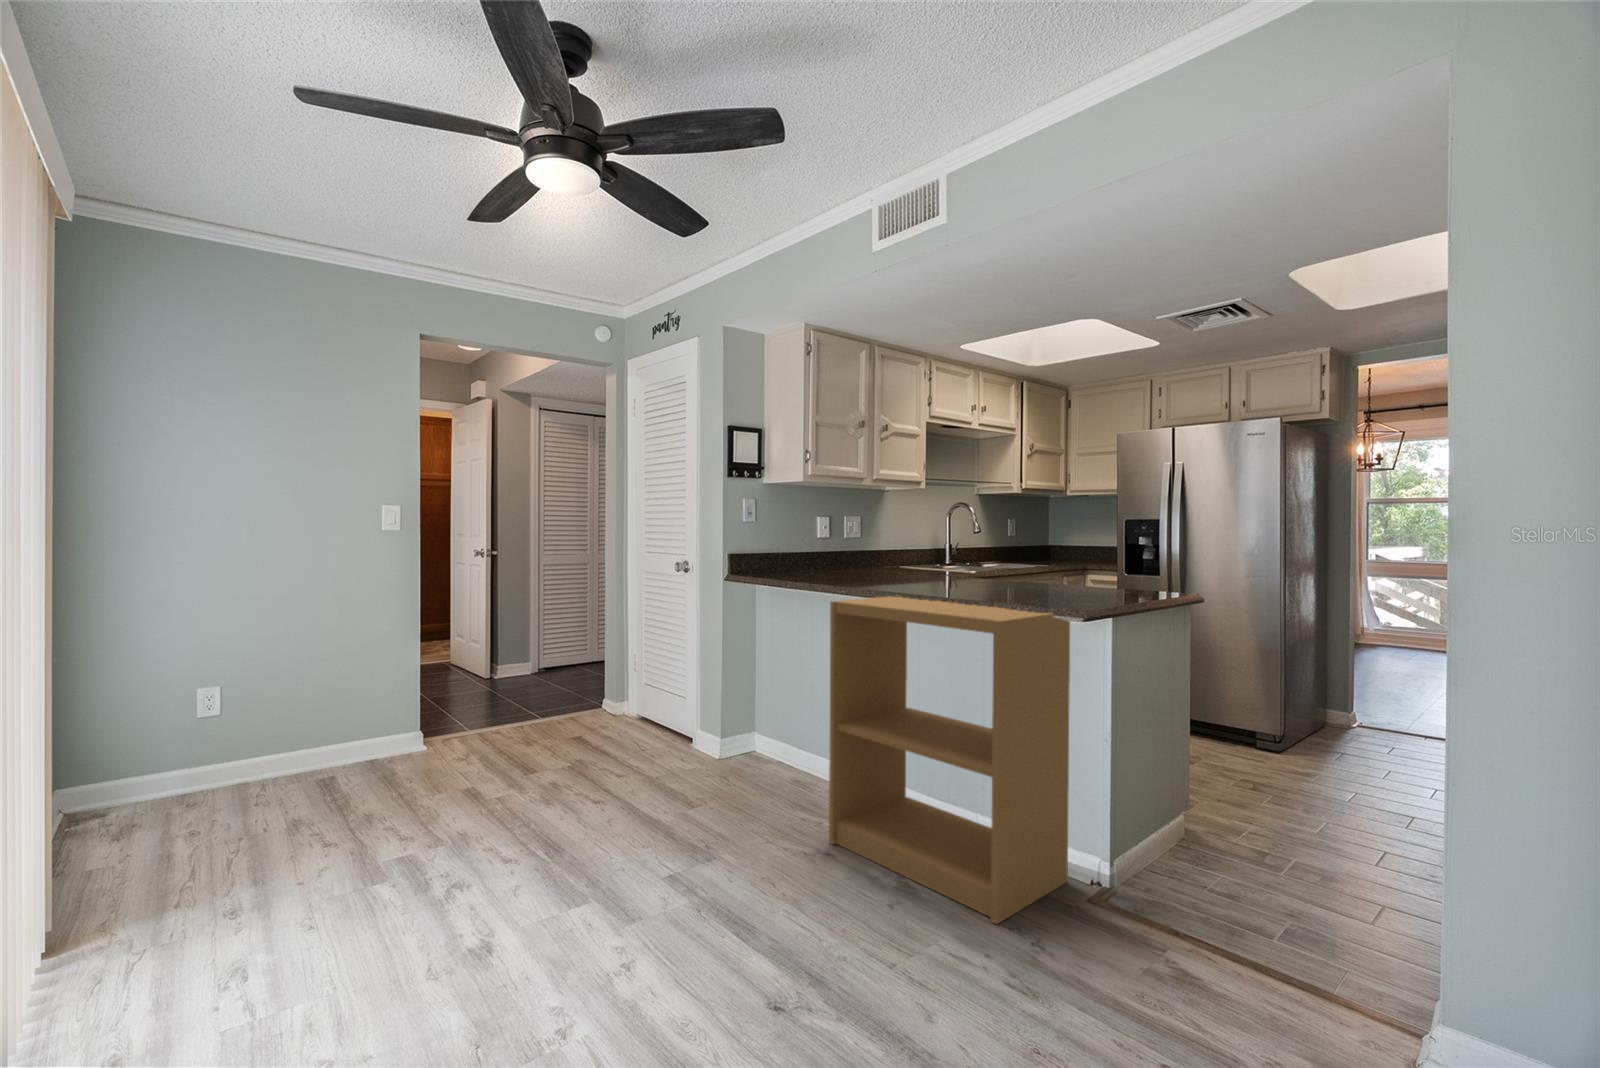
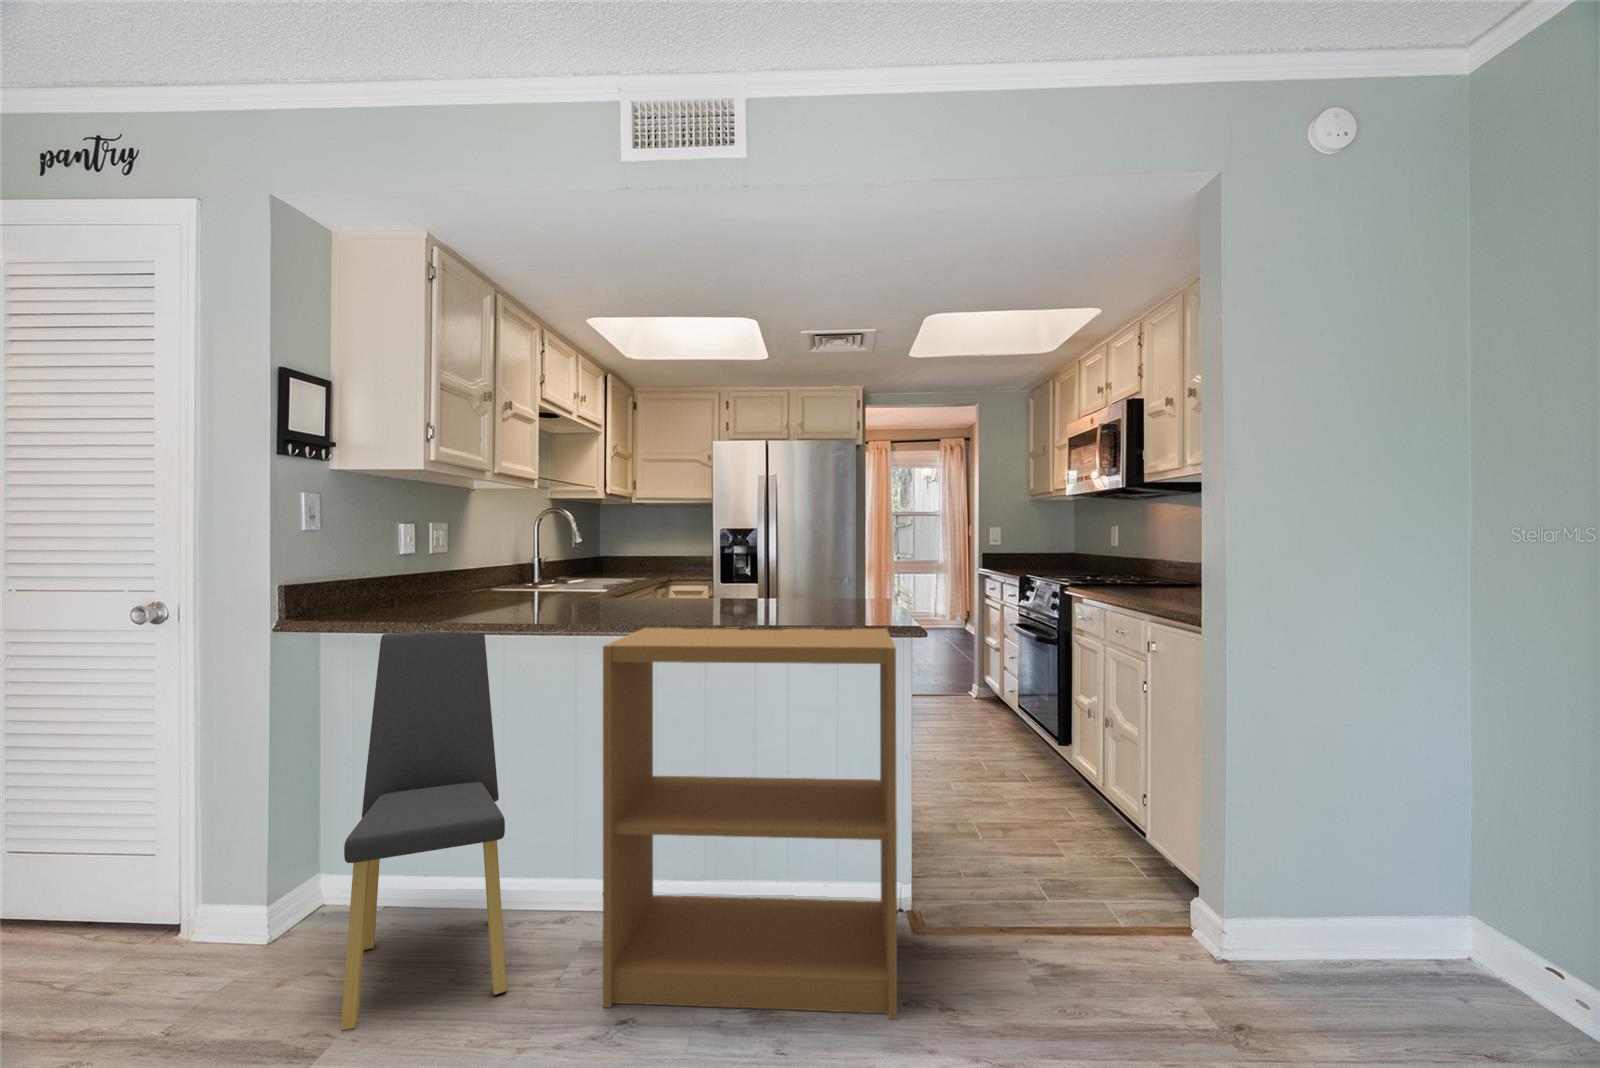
dining chair: none [711,587,824,817] -> present [341,631,507,1031]

